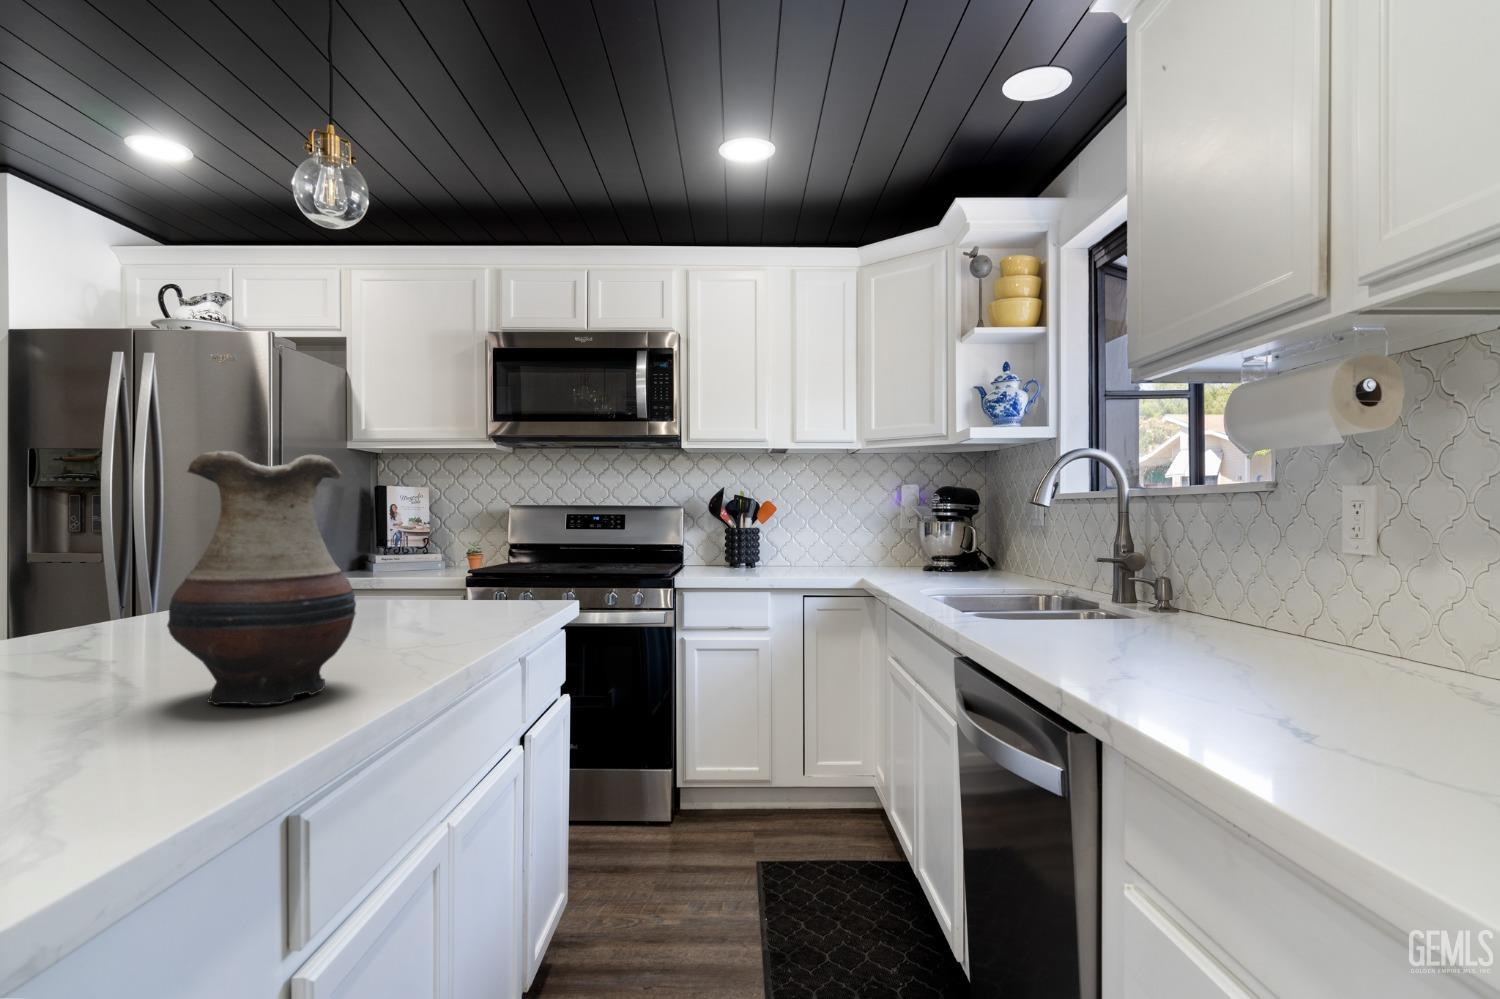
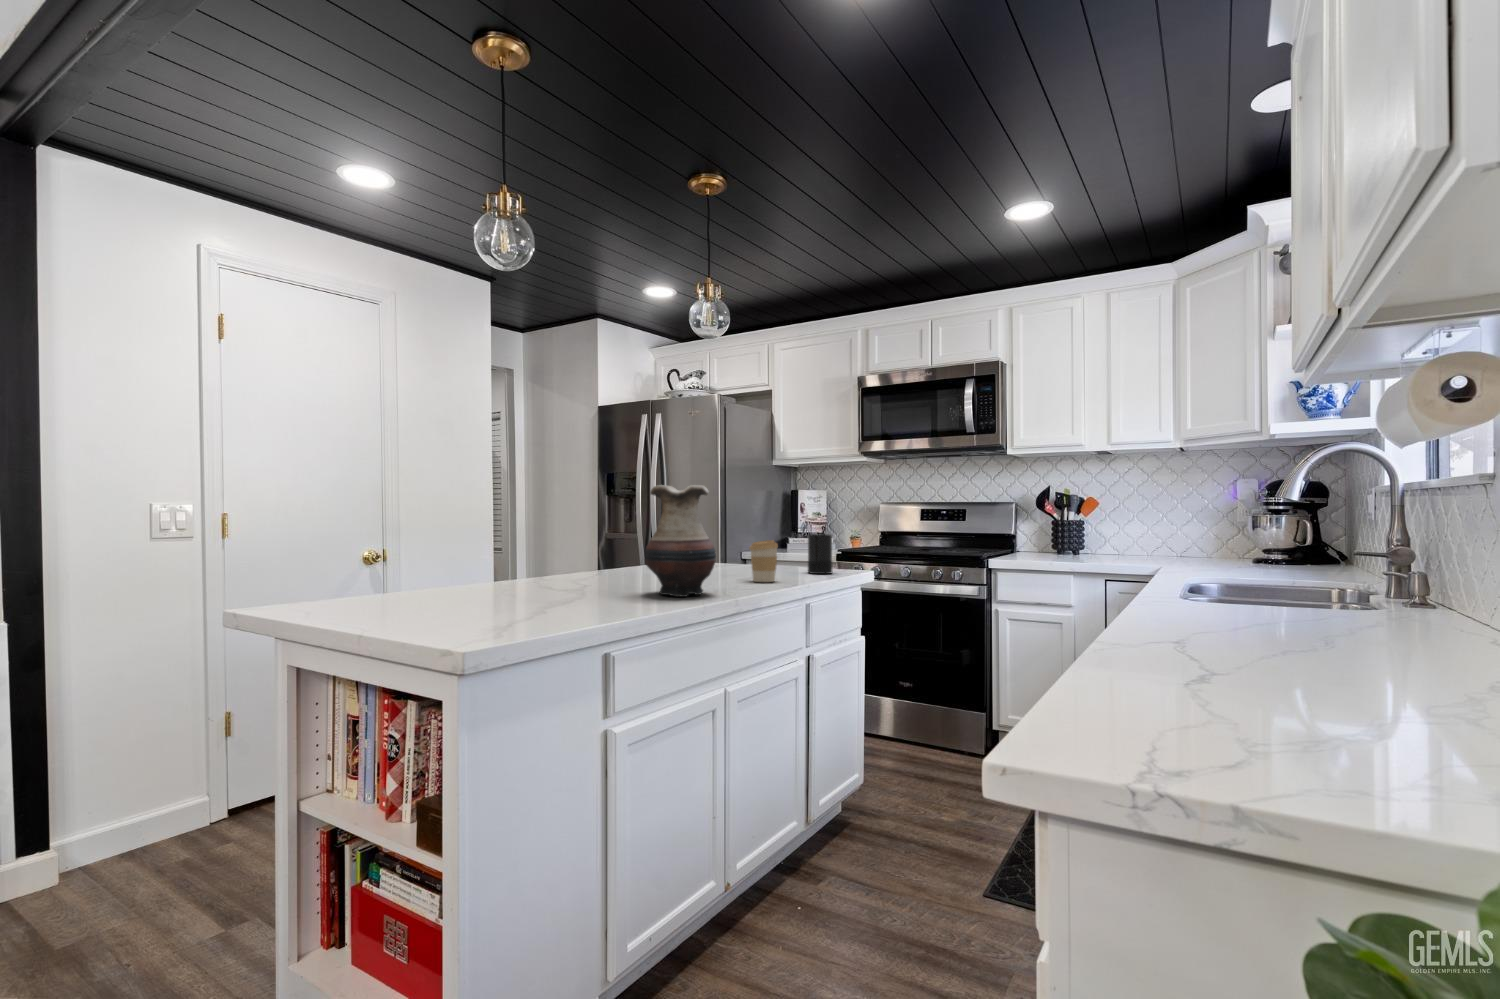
candle: none [470,547,517,616] -> present [808,534,832,574]
coffee cup: none [391,565,448,643] -> present [749,540,778,582]

